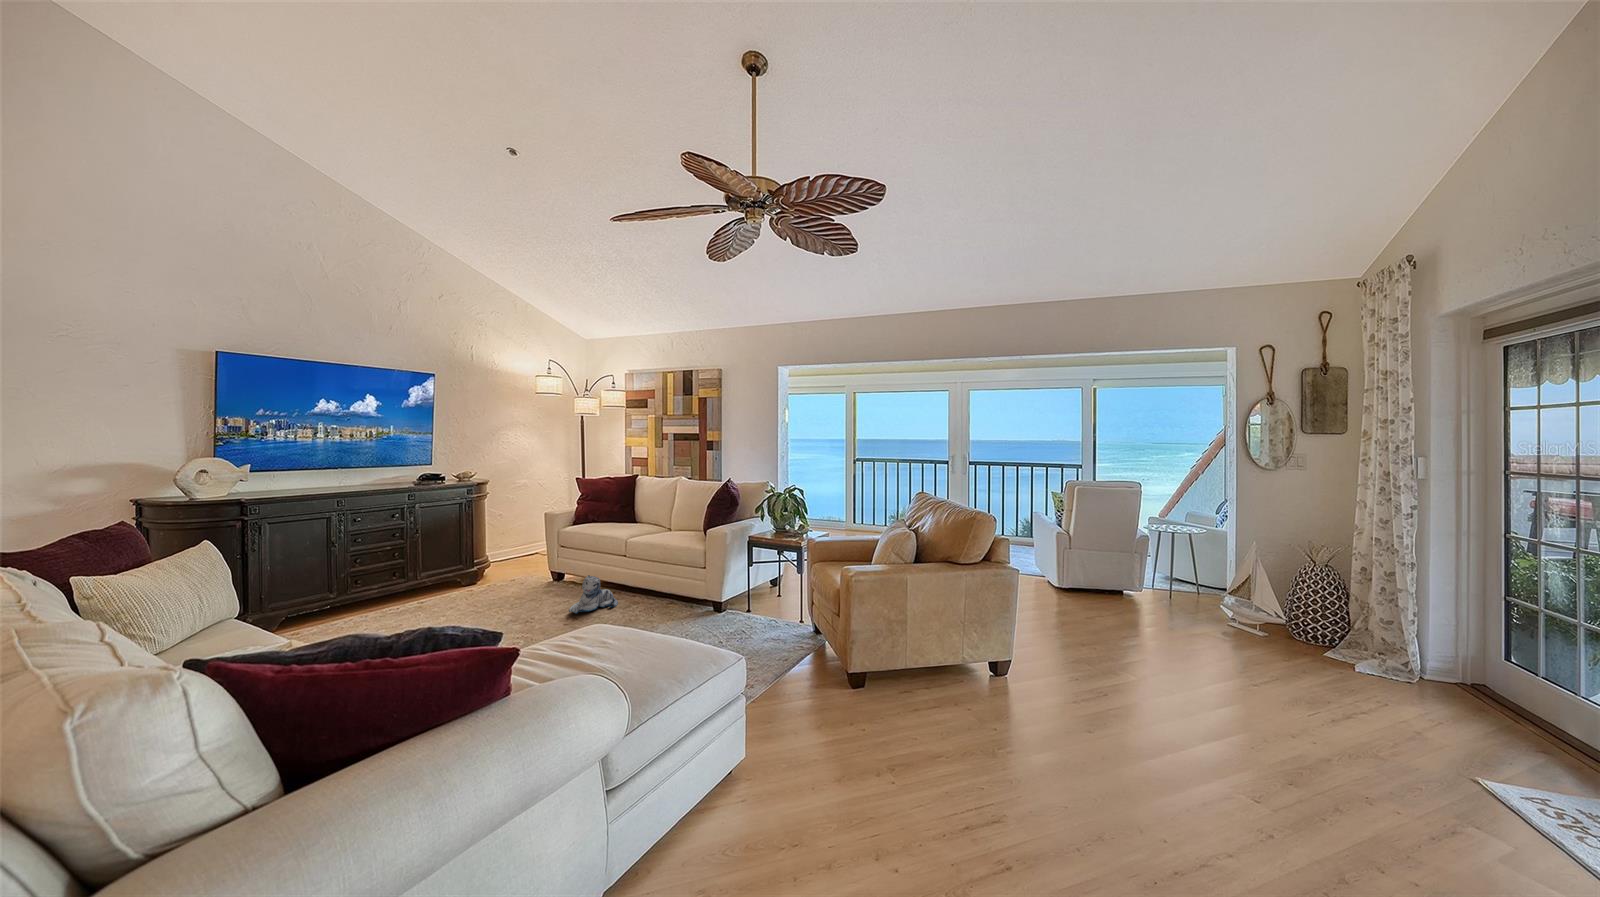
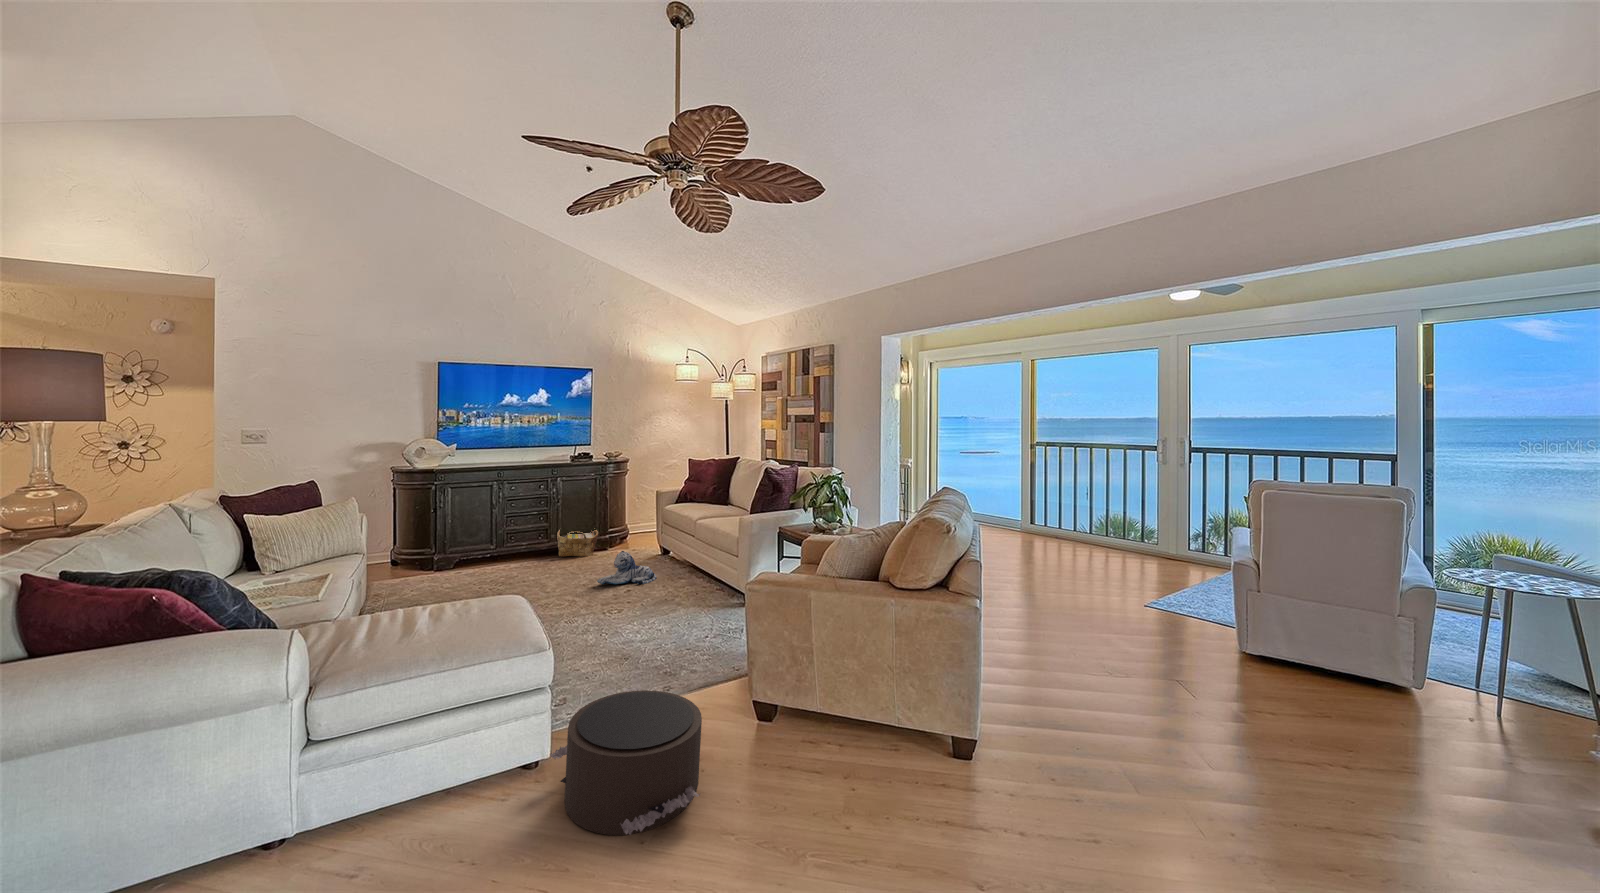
woven basket: none [428,554,487,601] -> present [557,530,598,557]
pouf: none [870,643,1000,735] -> present [550,690,702,835]

